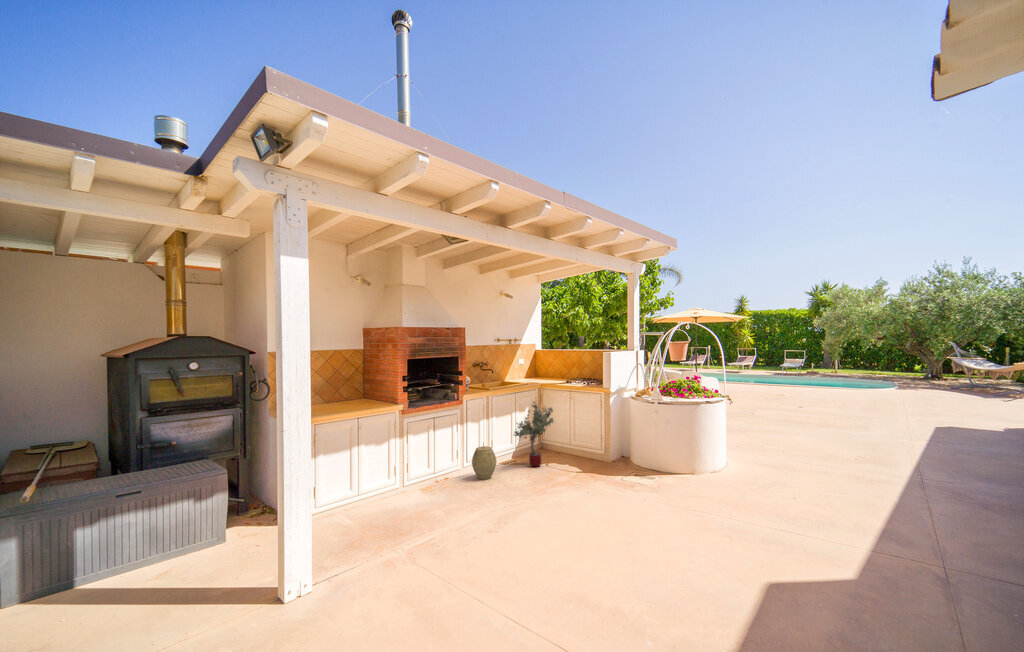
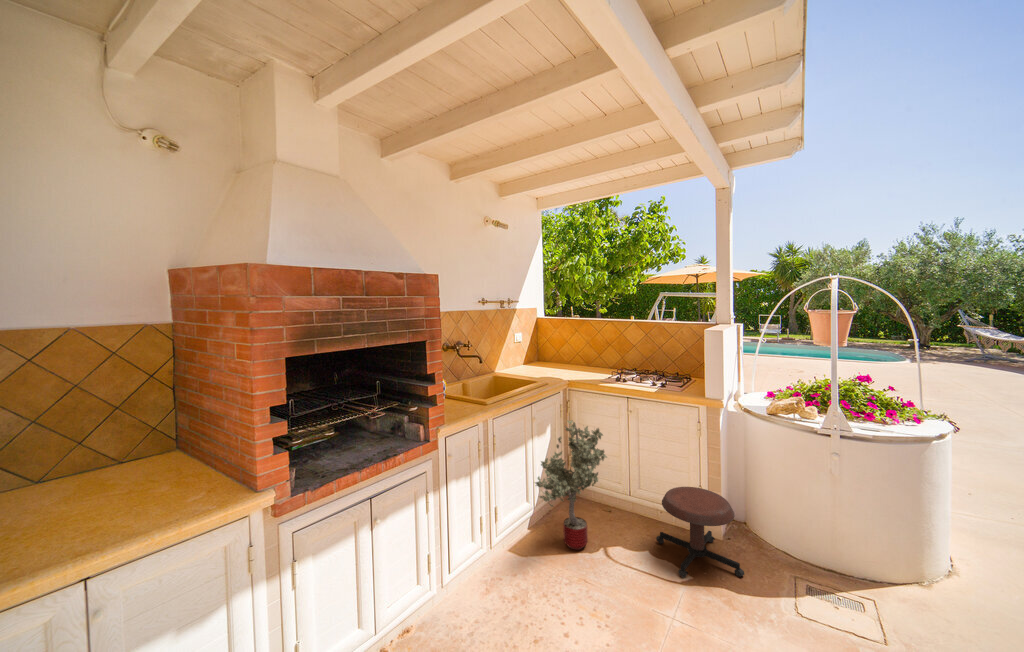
stool: none [576,436,611,475] -> present [656,487,744,578]
woven basket: present [472,446,496,480] -> none [461,532,514,615]

